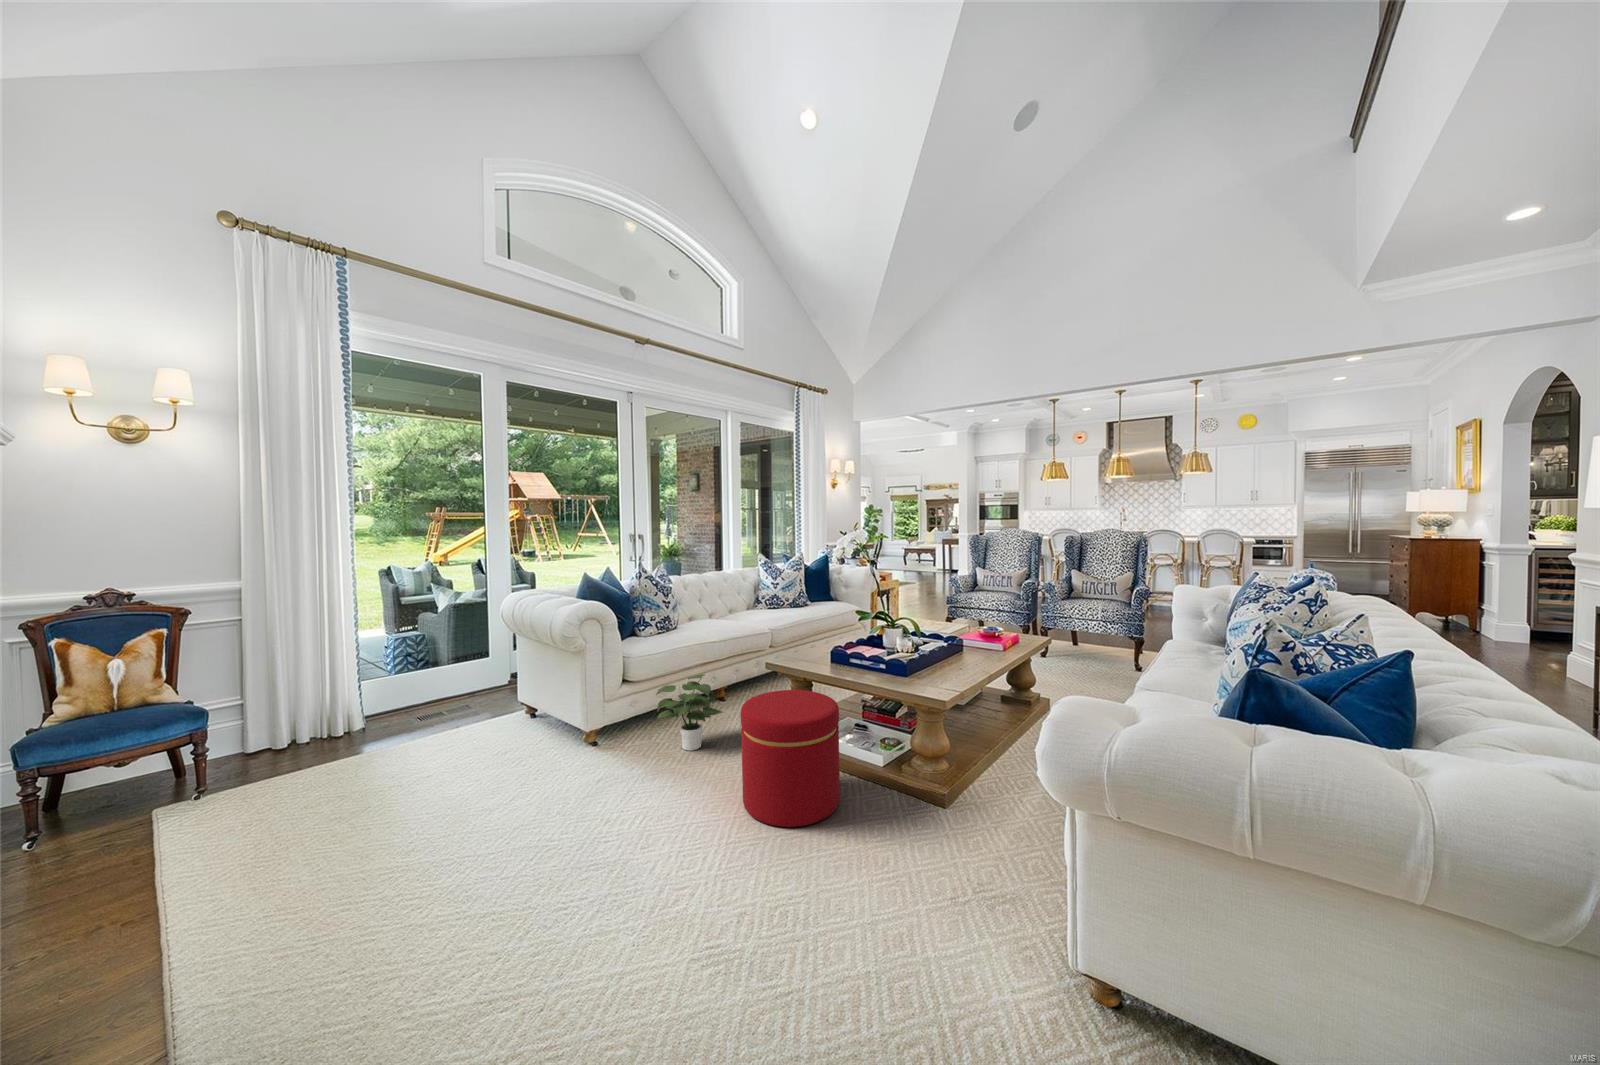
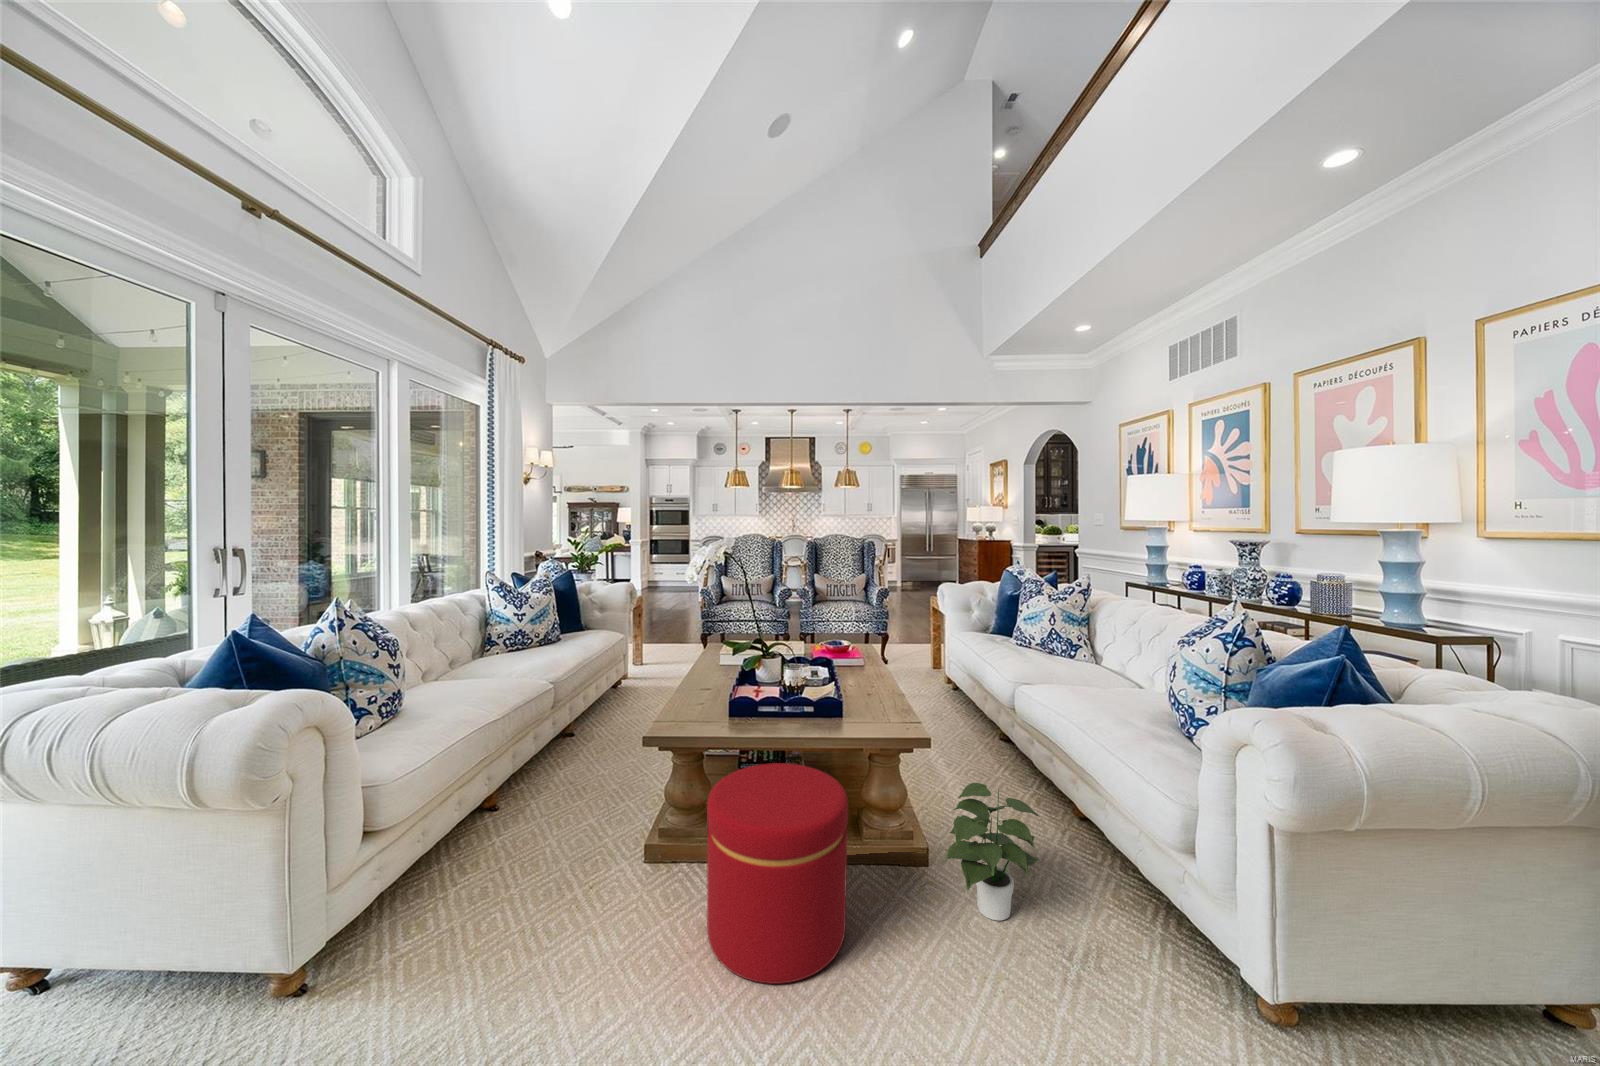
potted plant: present [656,674,723,751] -> present [945,783,1040,921]

